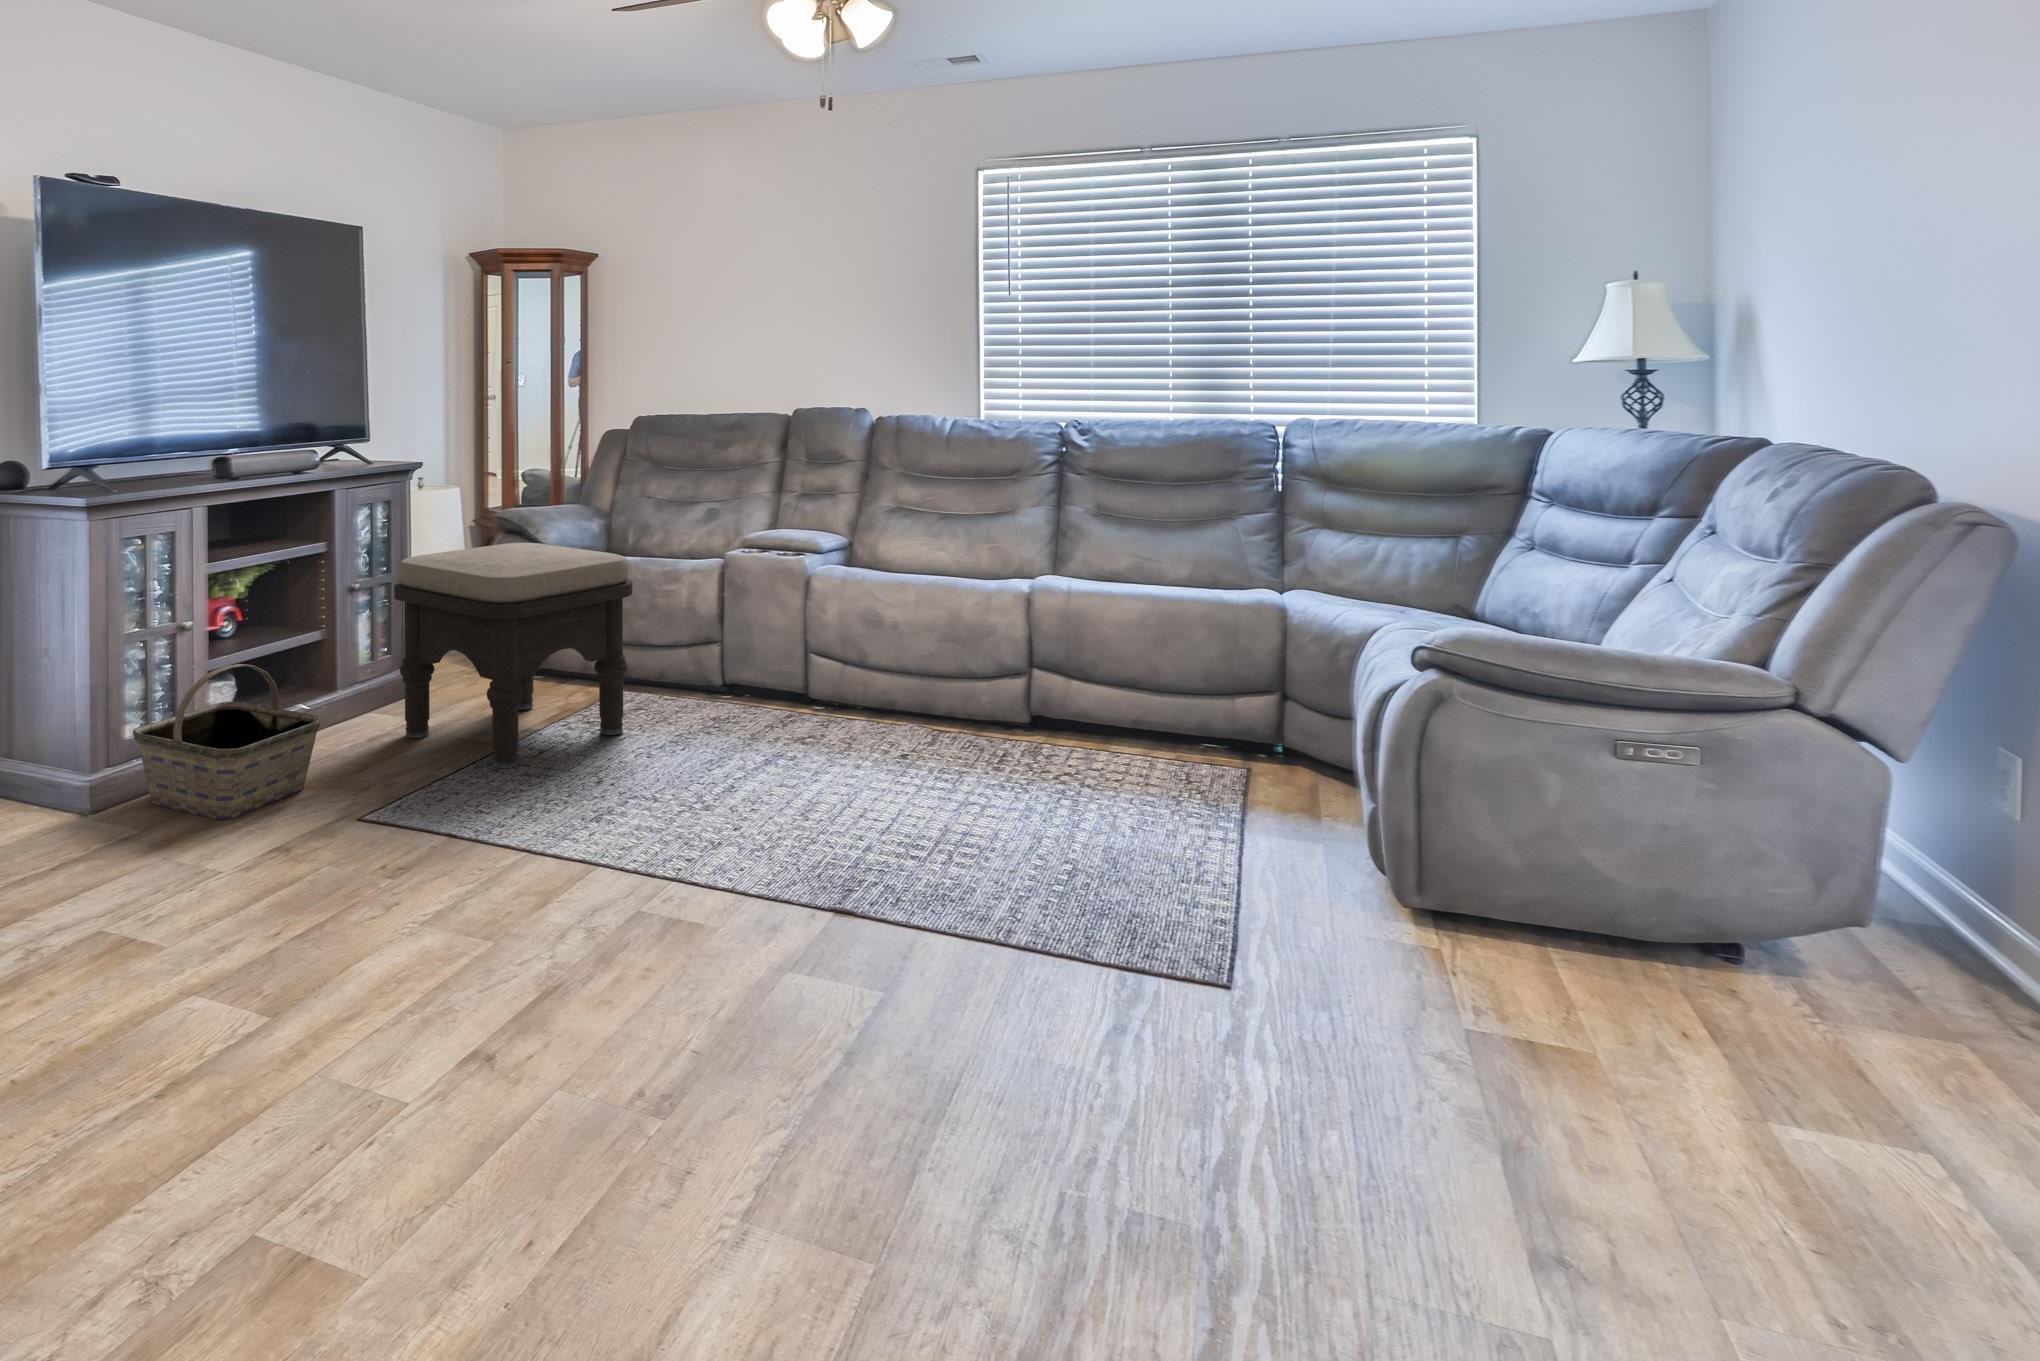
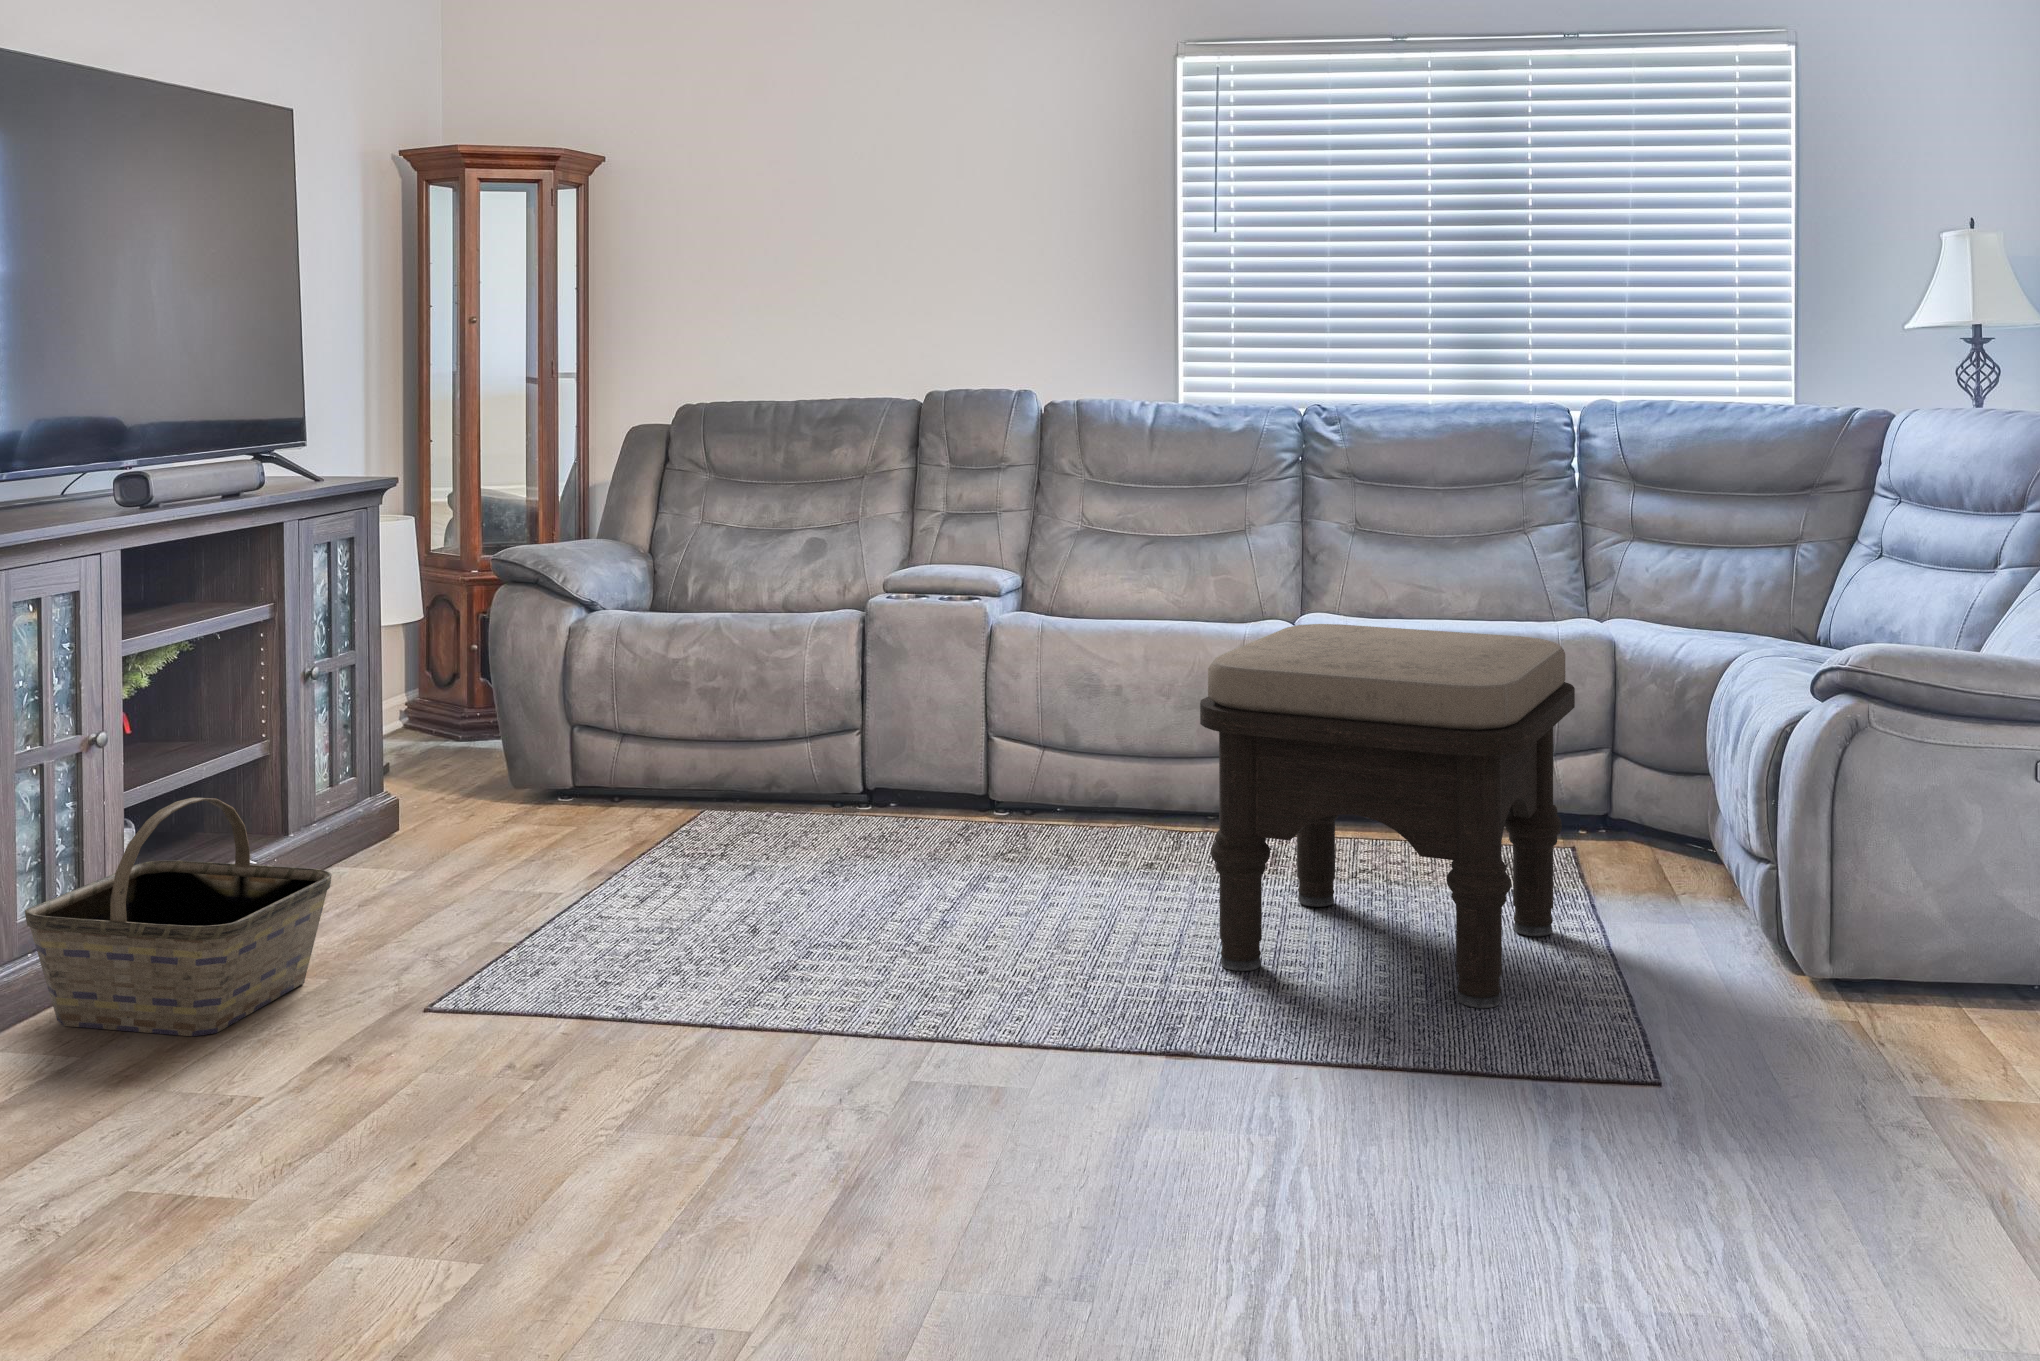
ottoman: present [394,543,633,768] -> present [1200,624,1575,1008]

